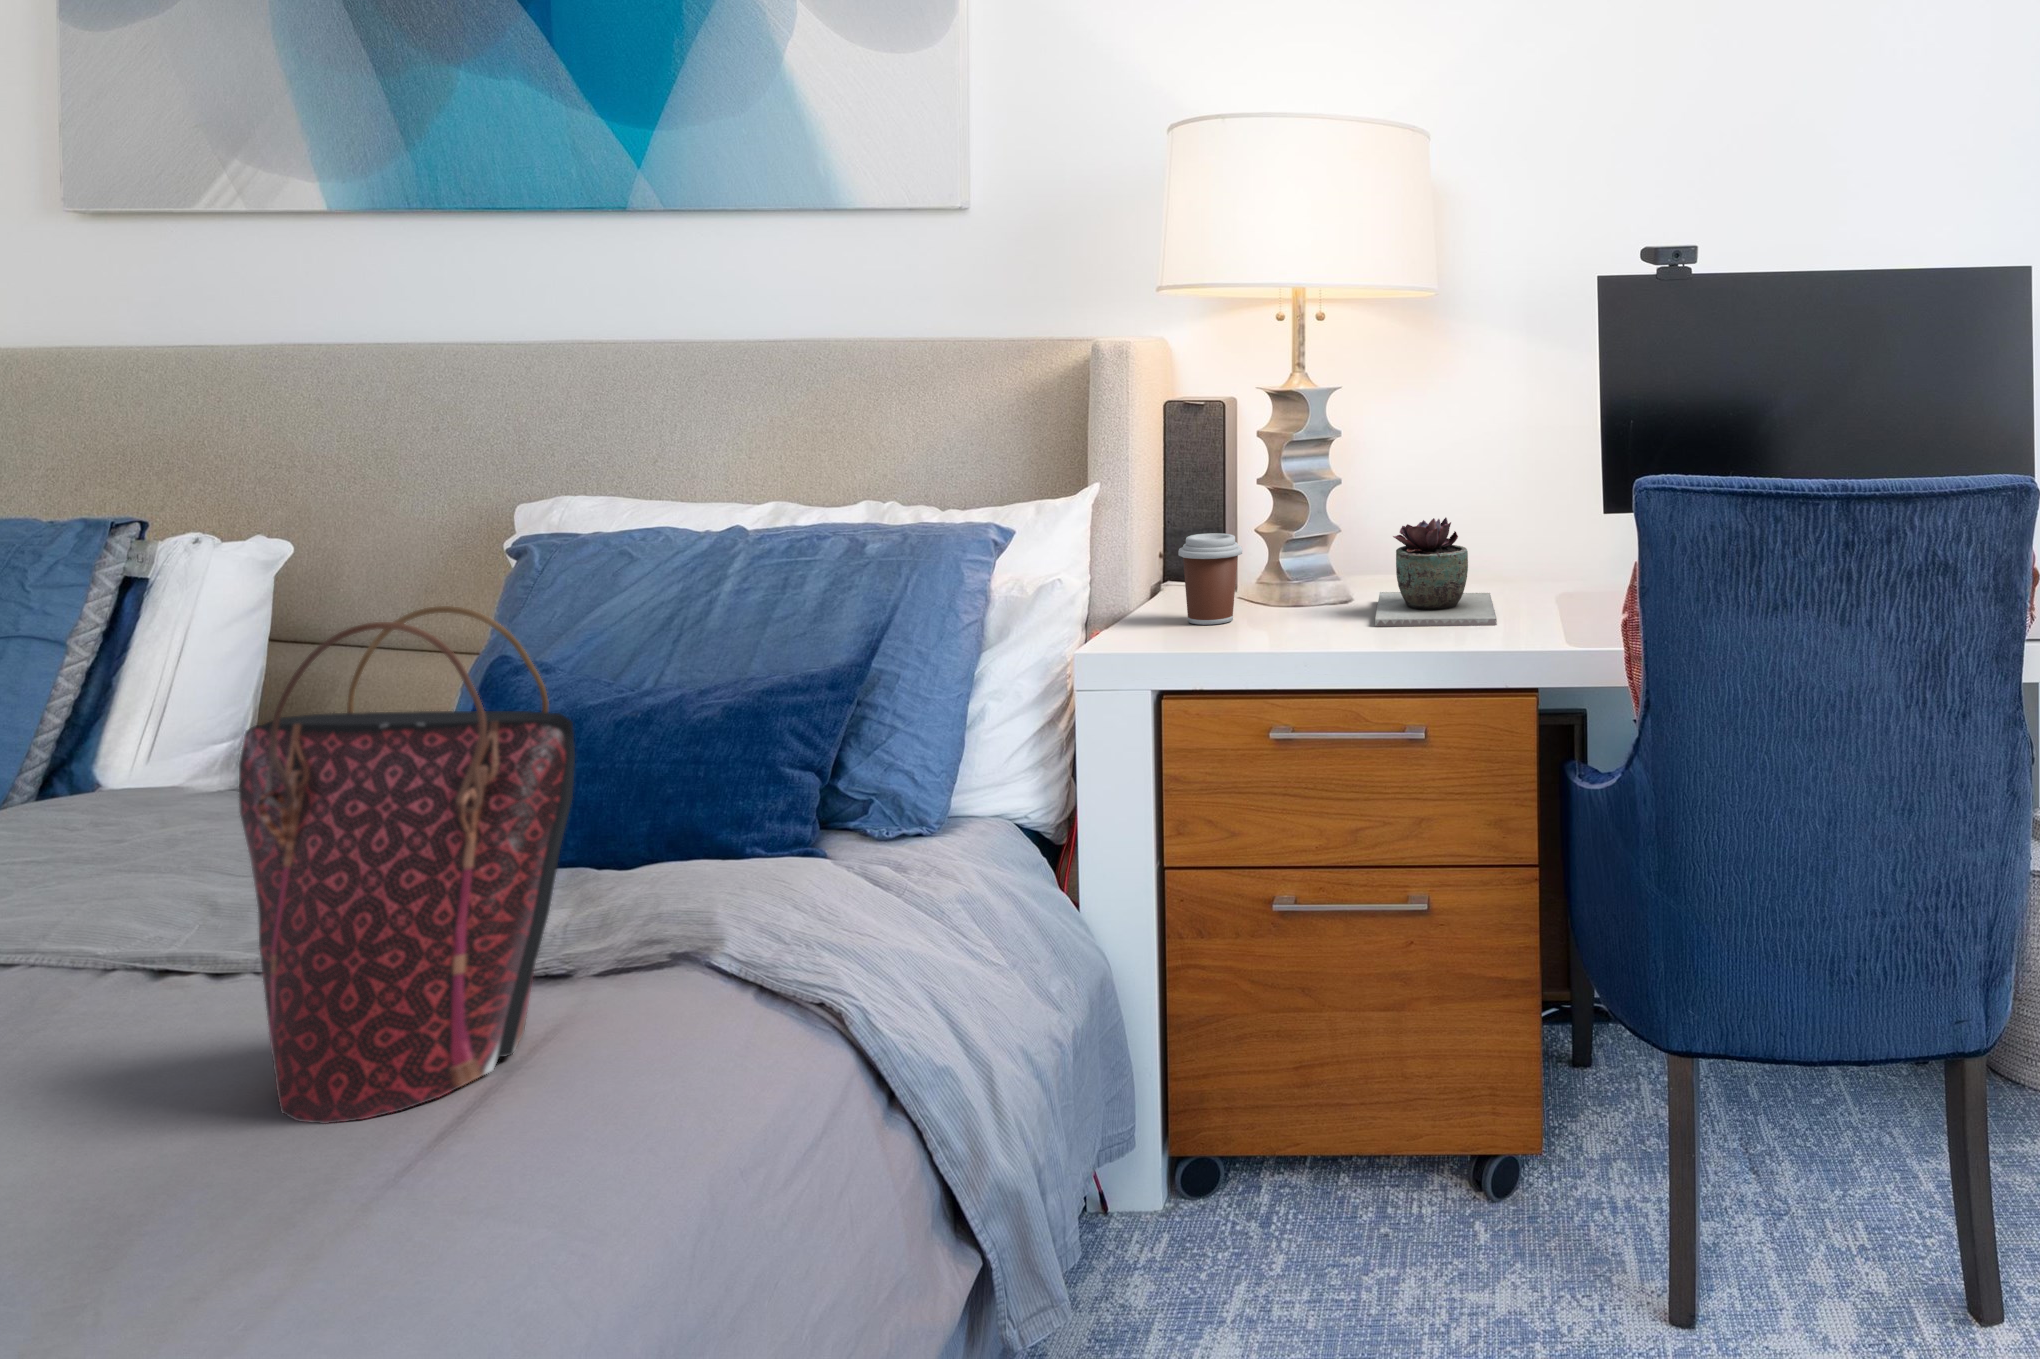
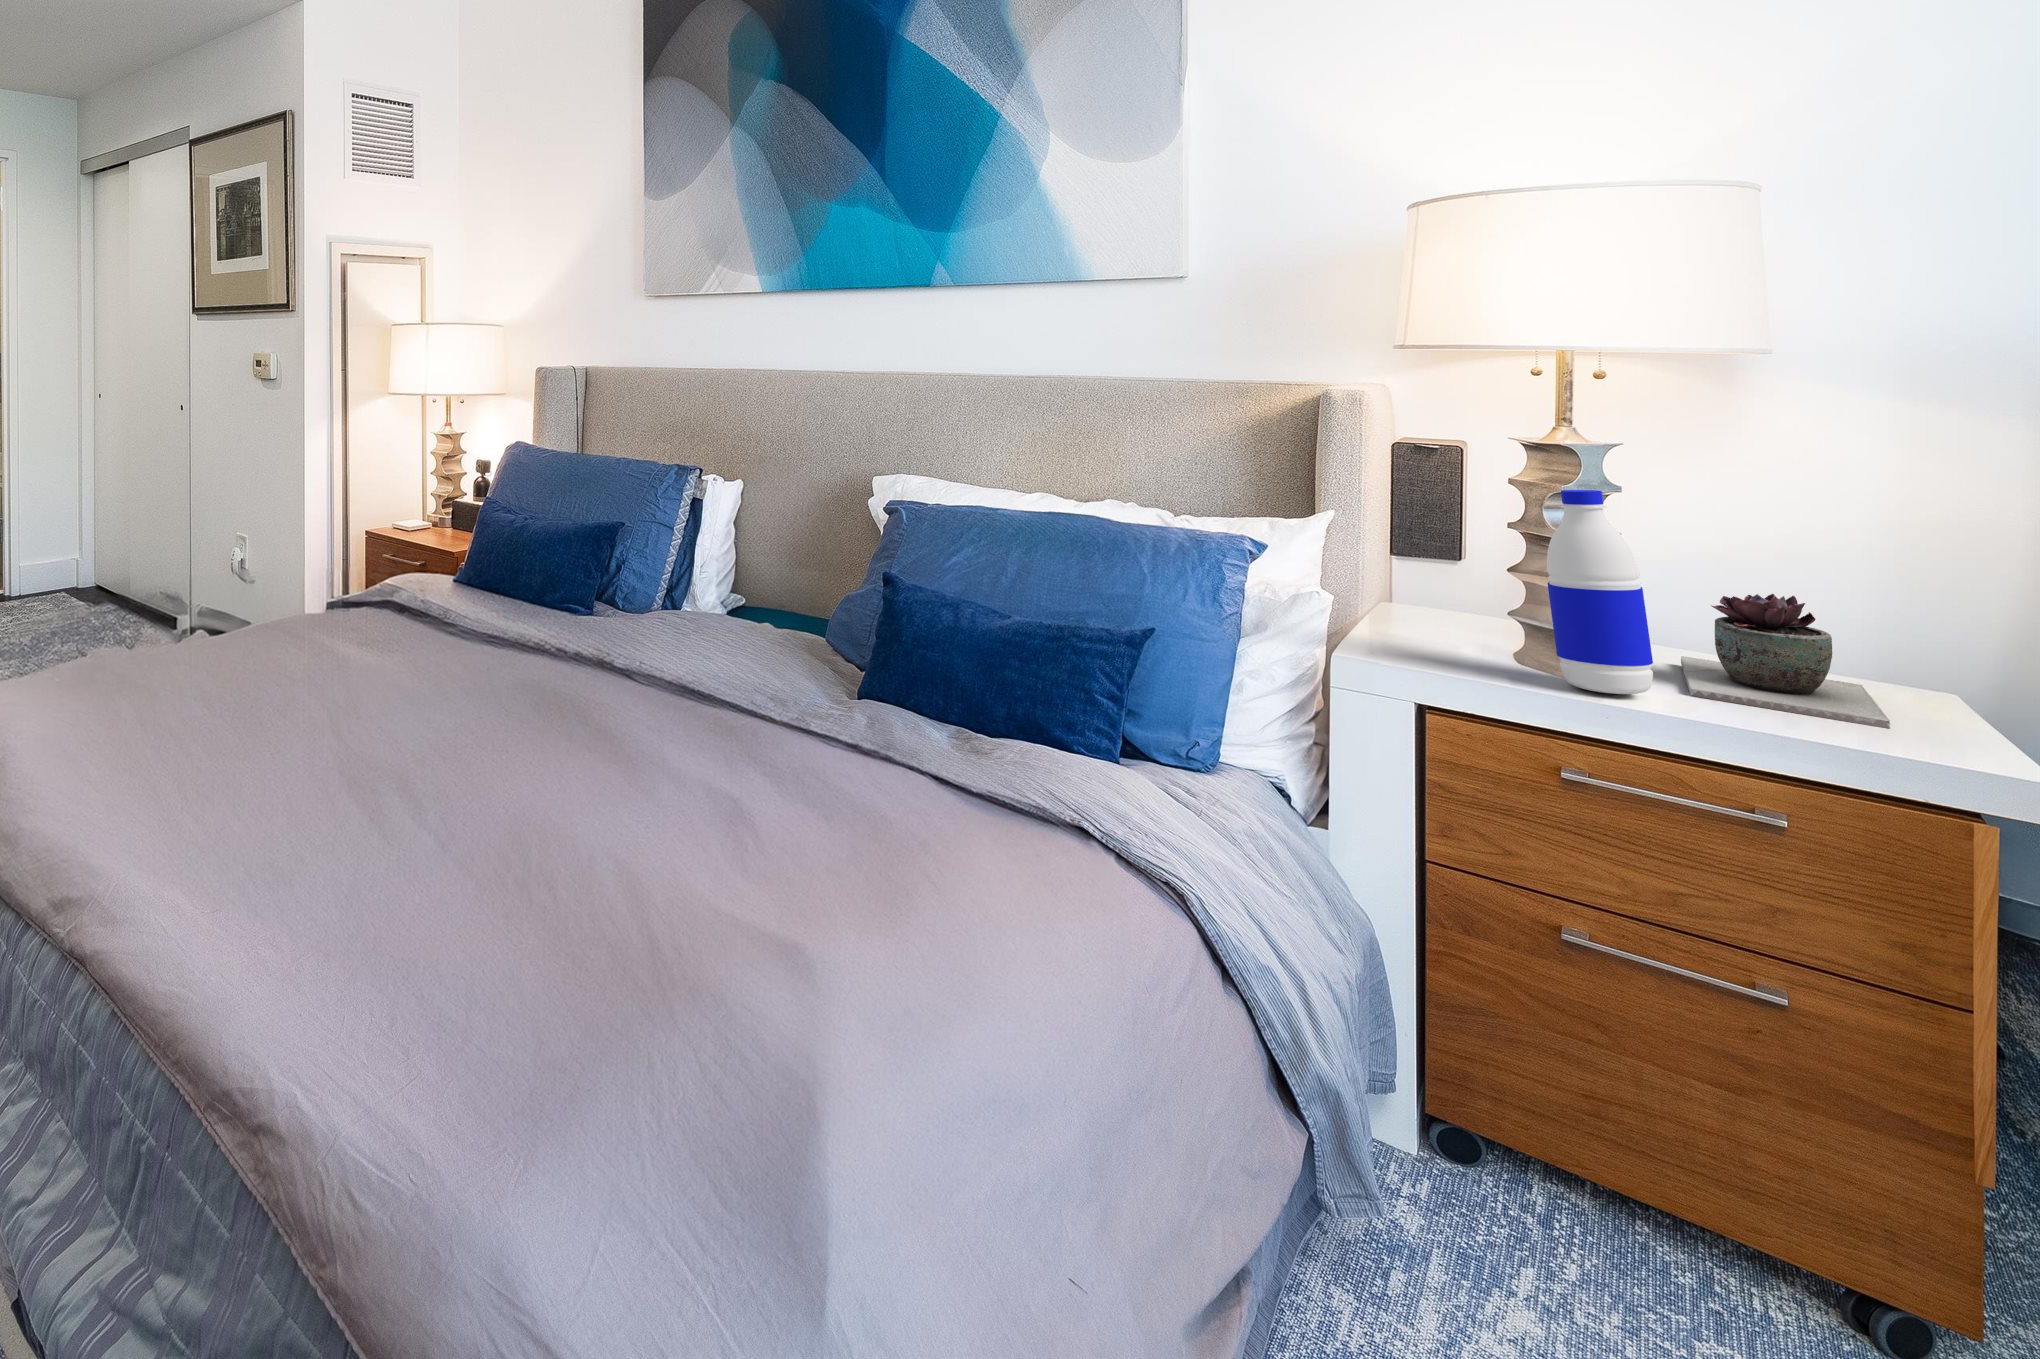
water bottle: none [1267,428,1346,637] -> present [1547,490,1653,694]
coffee cup: present [1178,533,1242,625] -> none [1428,570,1504,656]
handbag: present [239,606,575,1124] -> none [846,568,1029,861]

